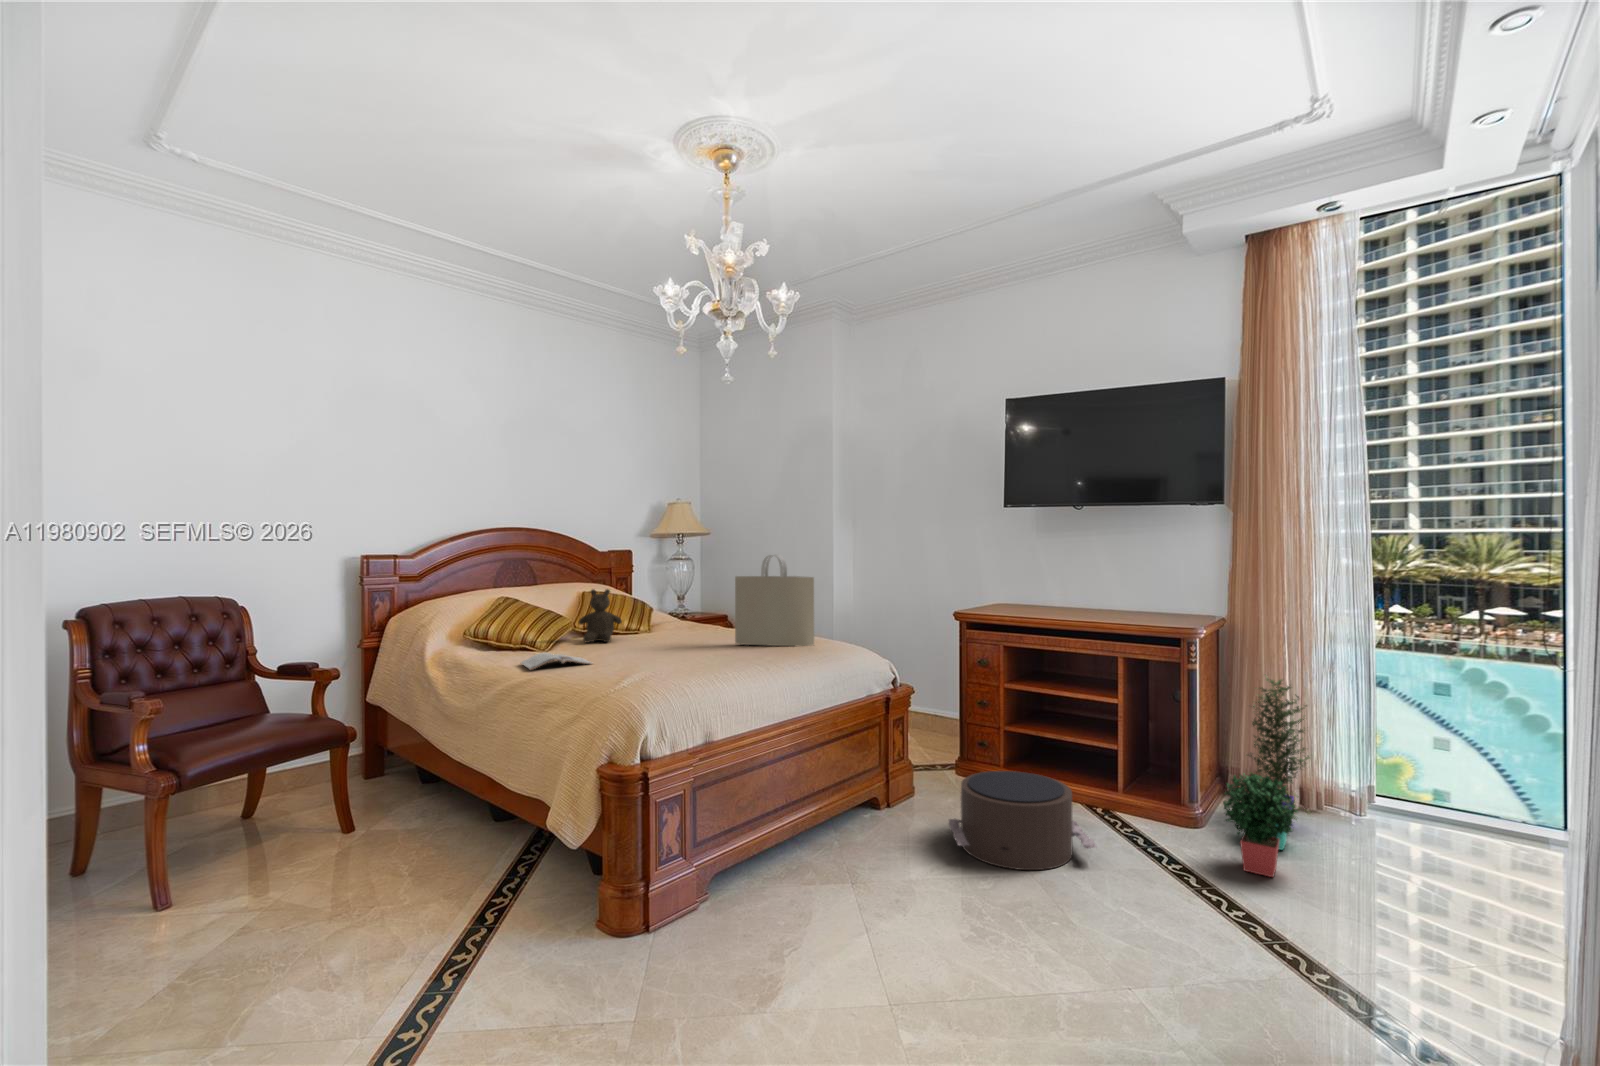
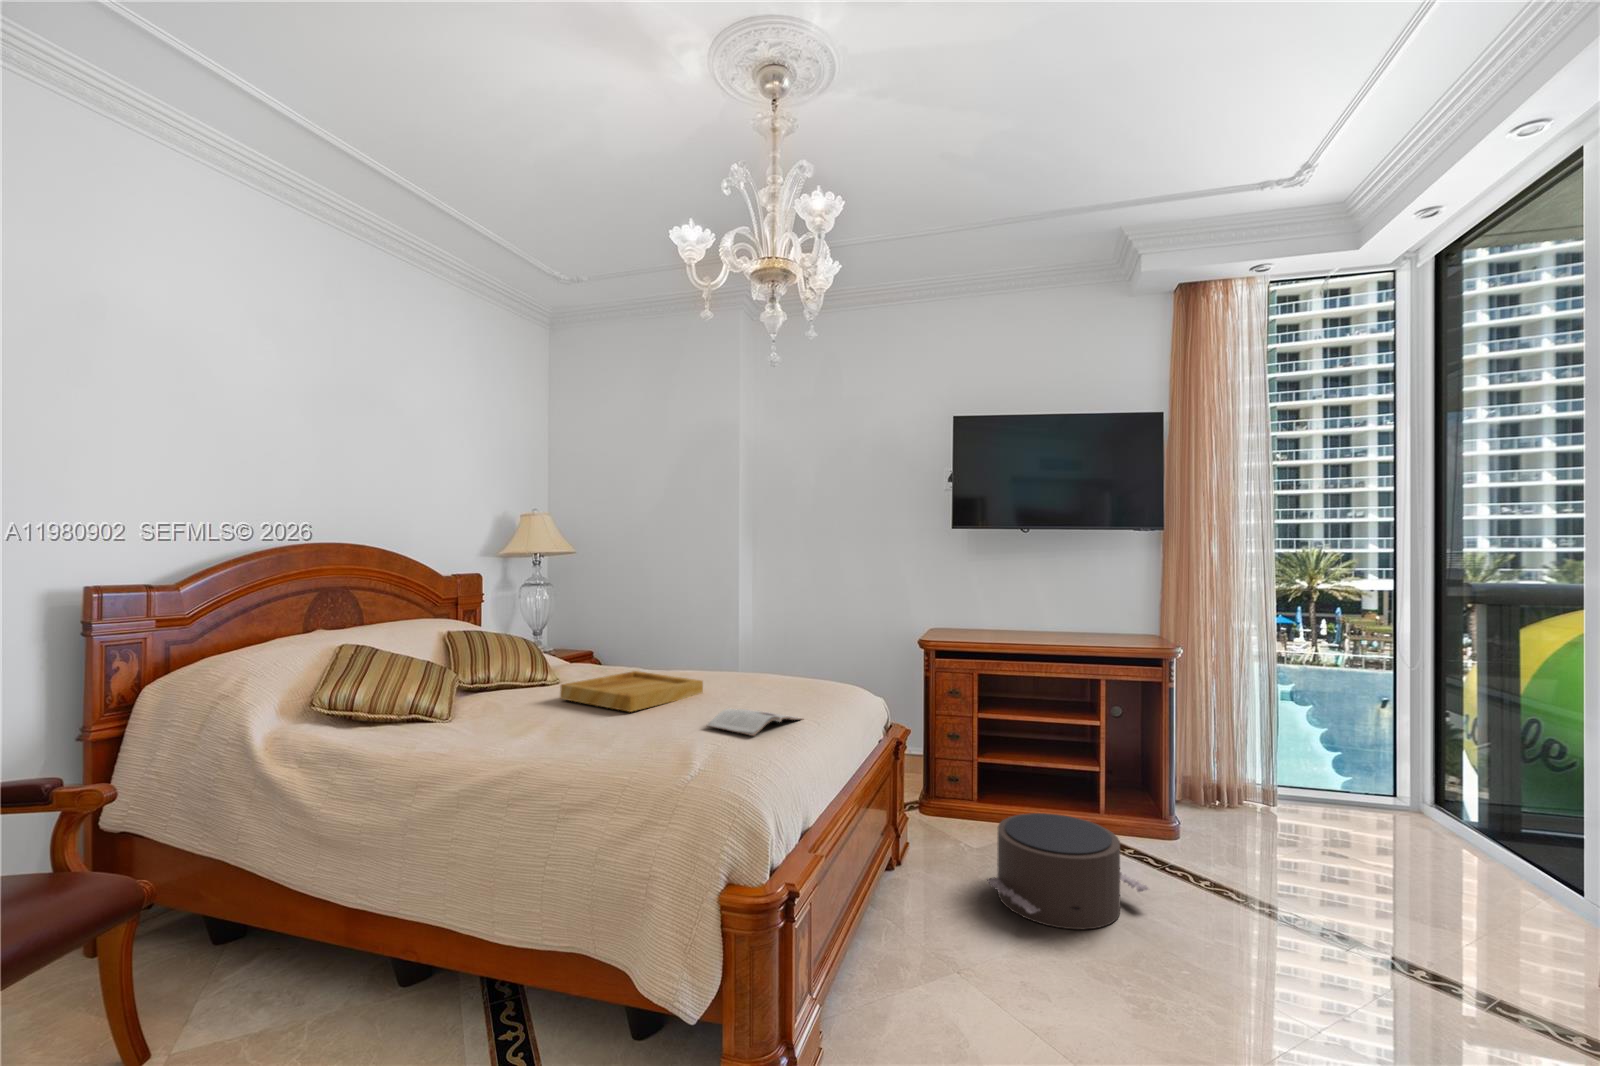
tote bag: present [735,555,814,646] -> none [714,581,814,694]
teddy bear: present [579,589,622,643] -> none [476,628,538,704]
tray: none [629,626,730,651] -> present [560,671,703,712]
magazine: present [521,653,592,670] -> present [707,709,802,736]
potted plant: present [1223,675,1309,877] -> none [1195,690,1308,891]

